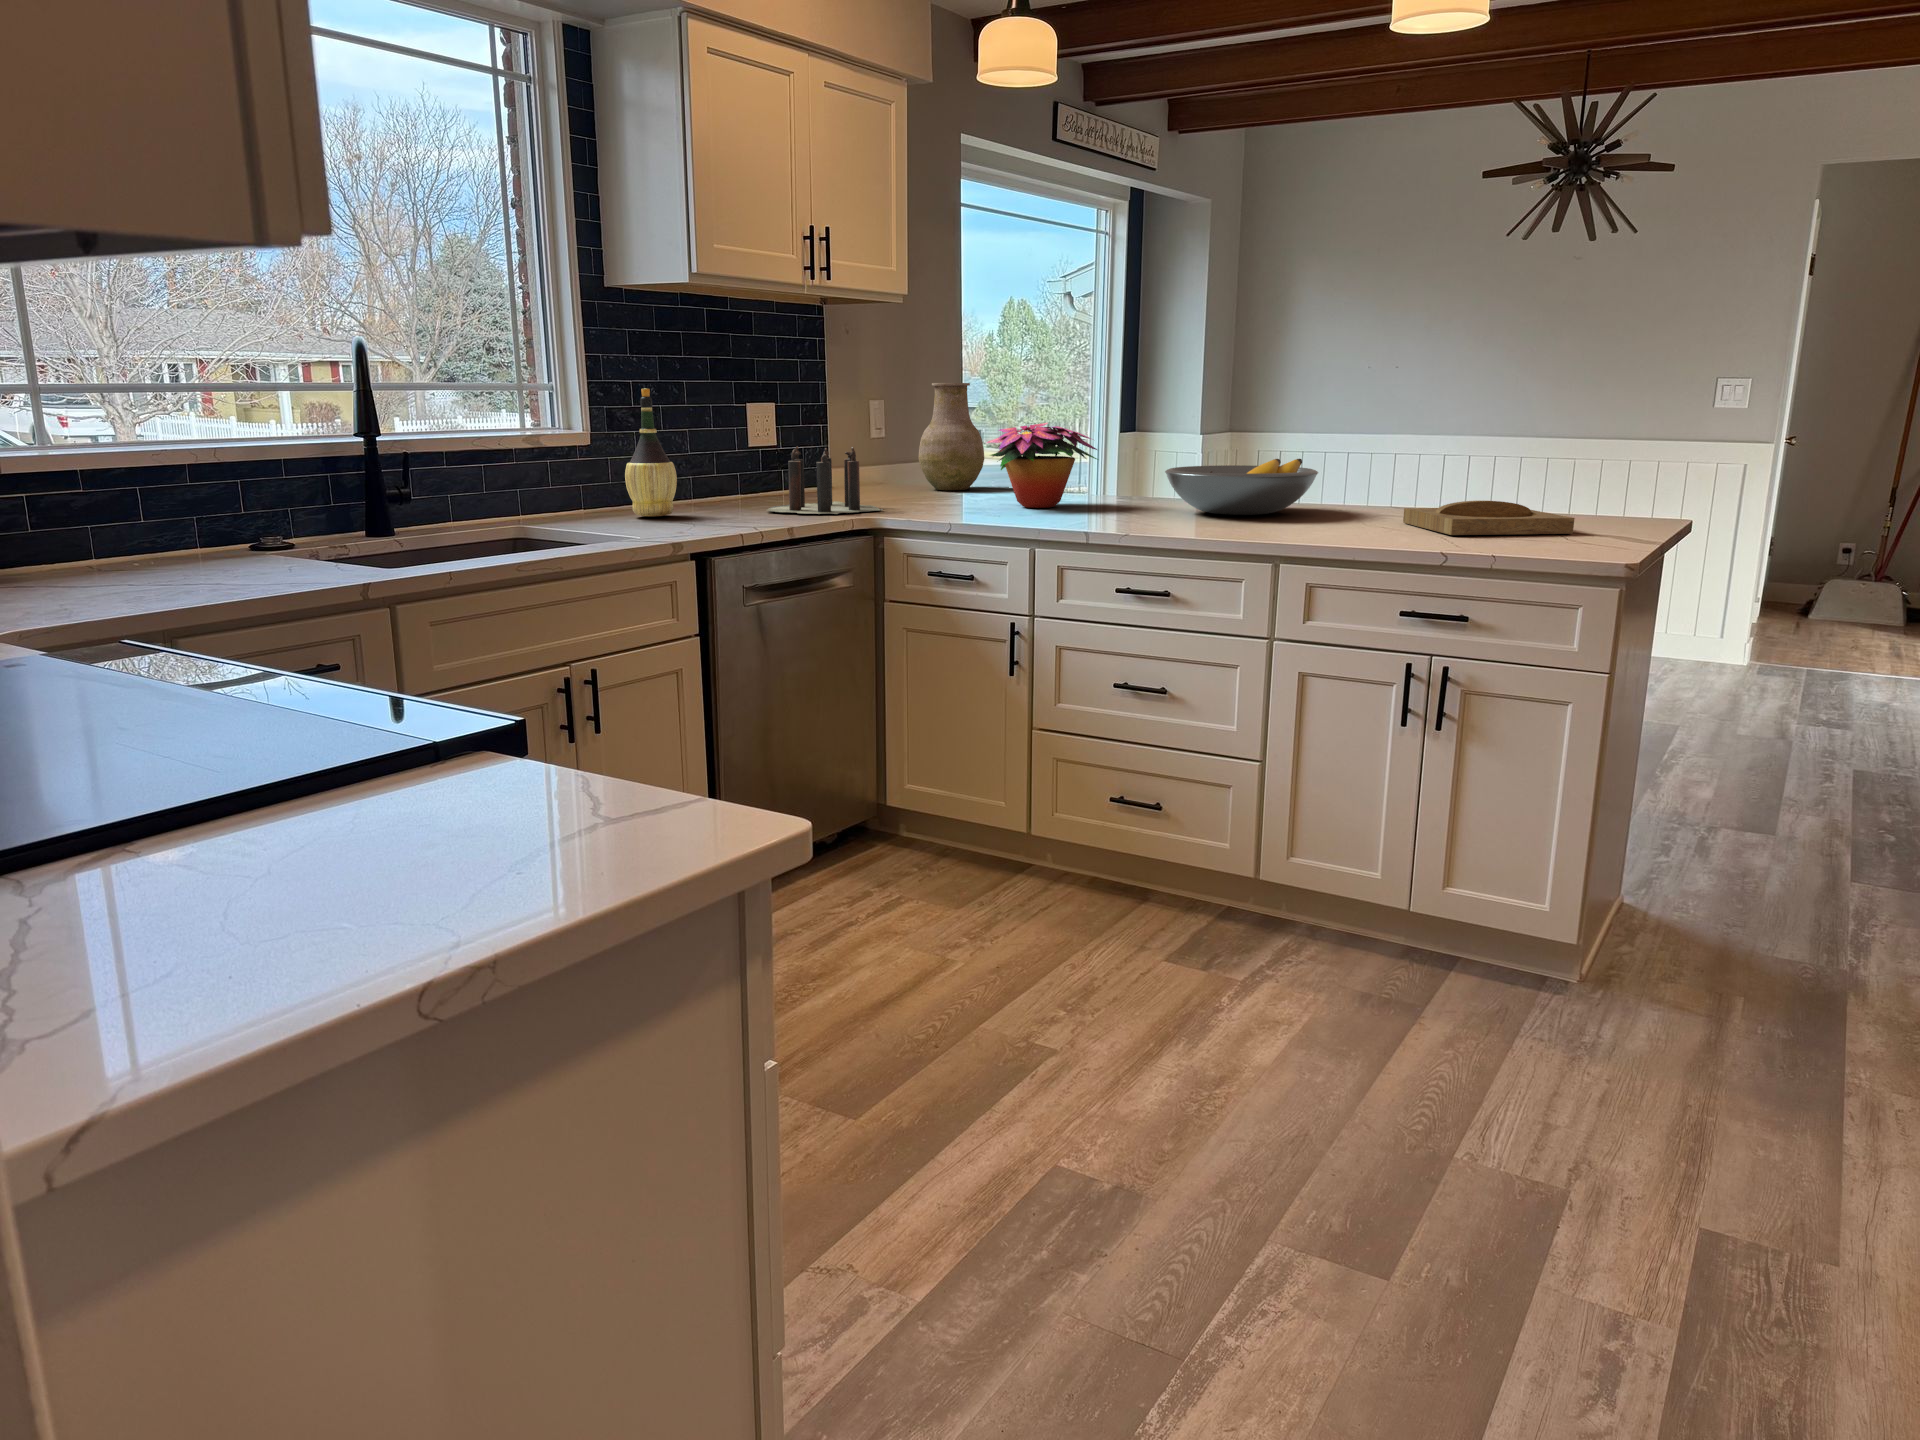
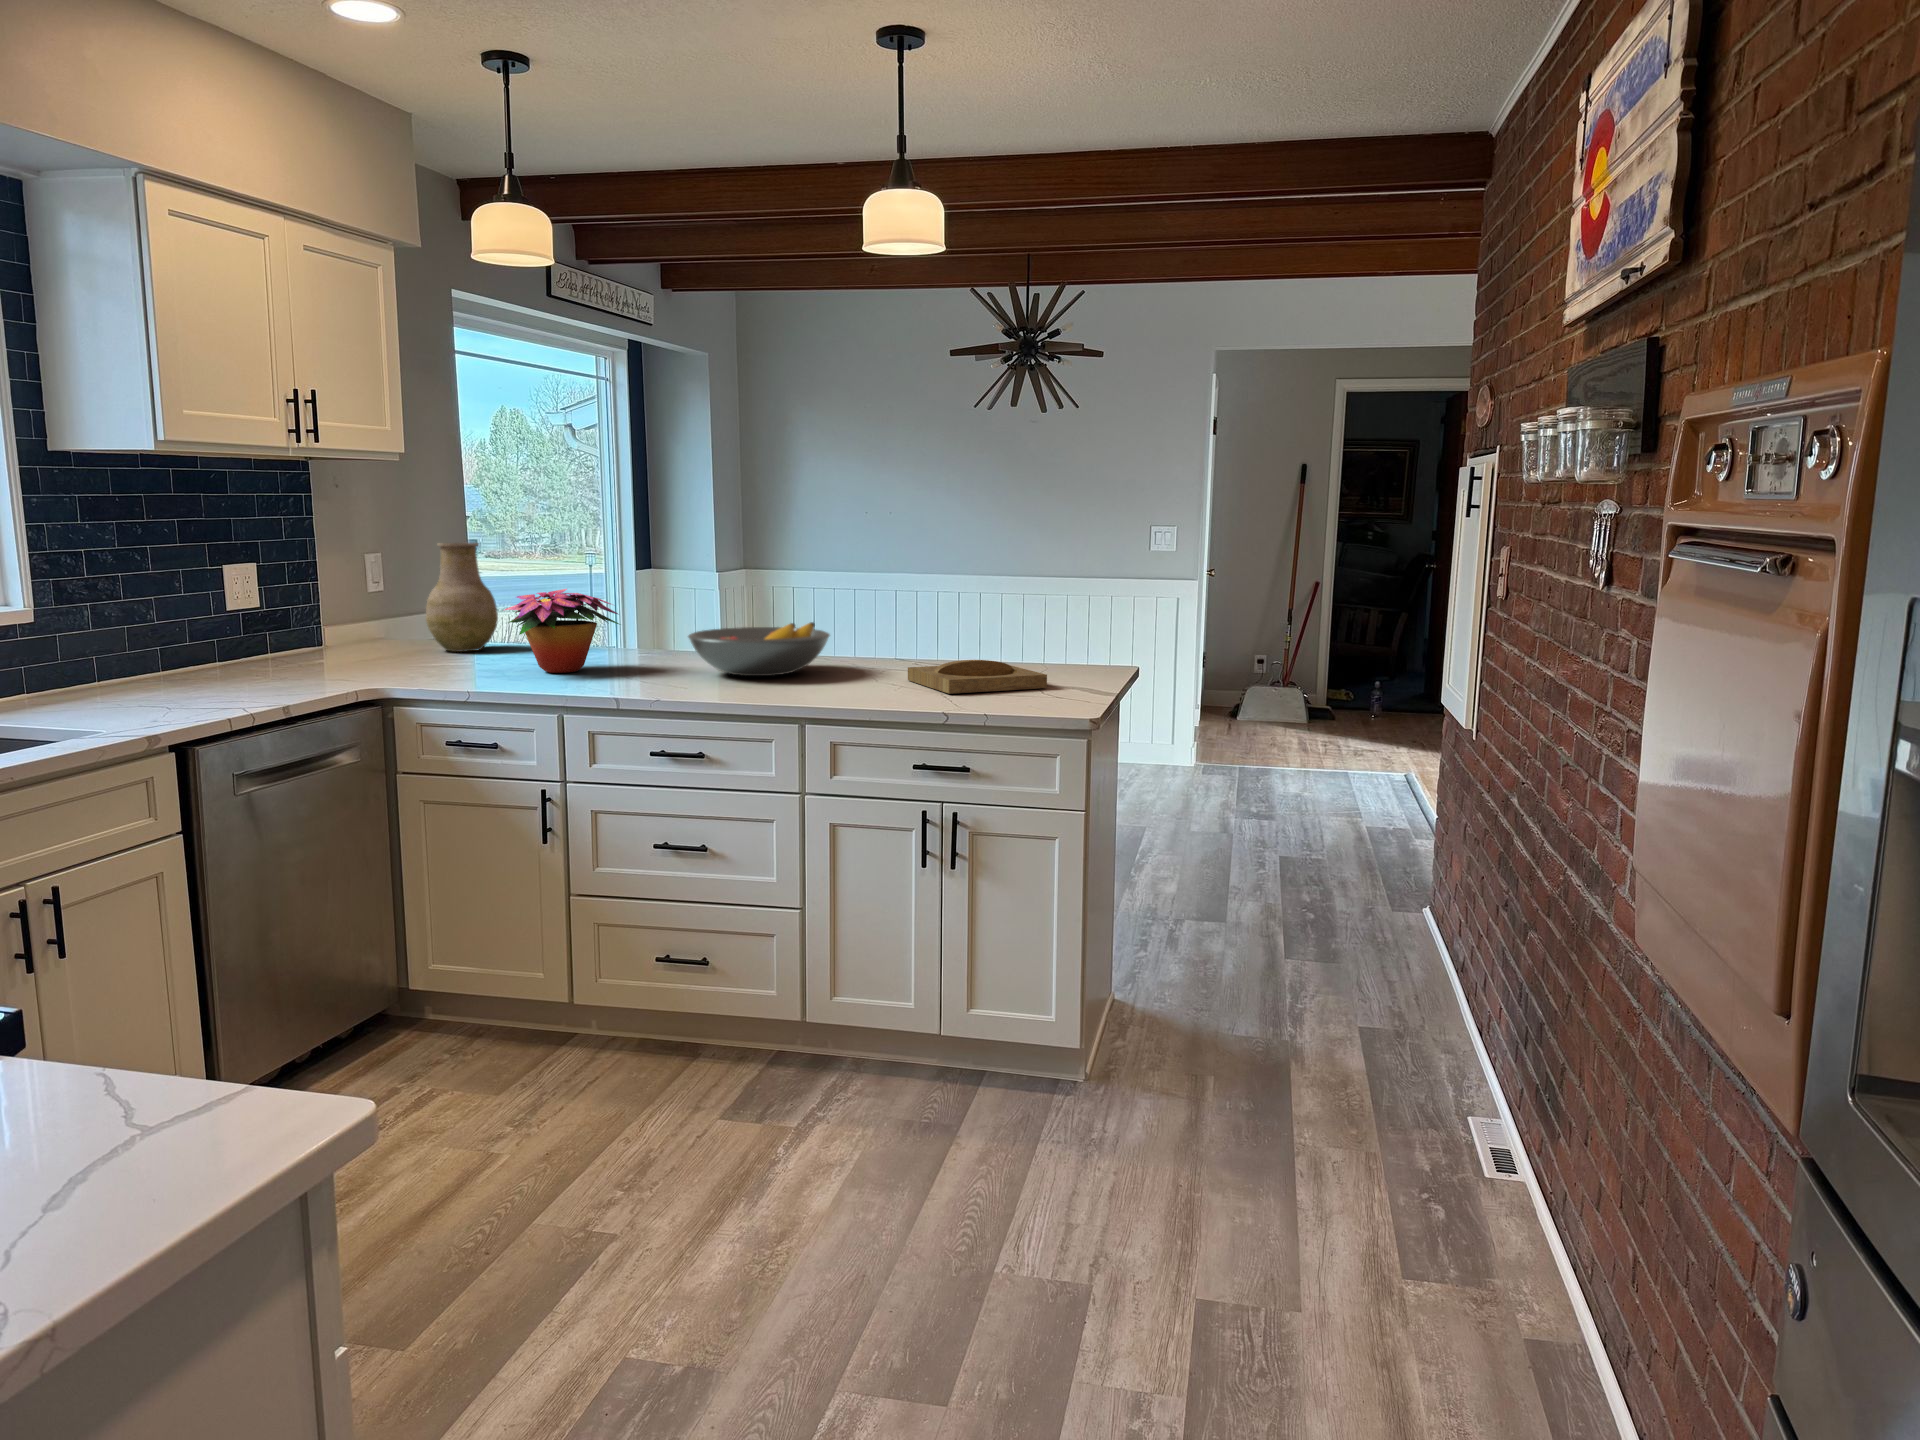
wine bottle: present [625,388,677,516] -> none [79,560,145,700]
candle: present [767,446,883,514] -> none [255,617,416,689]

